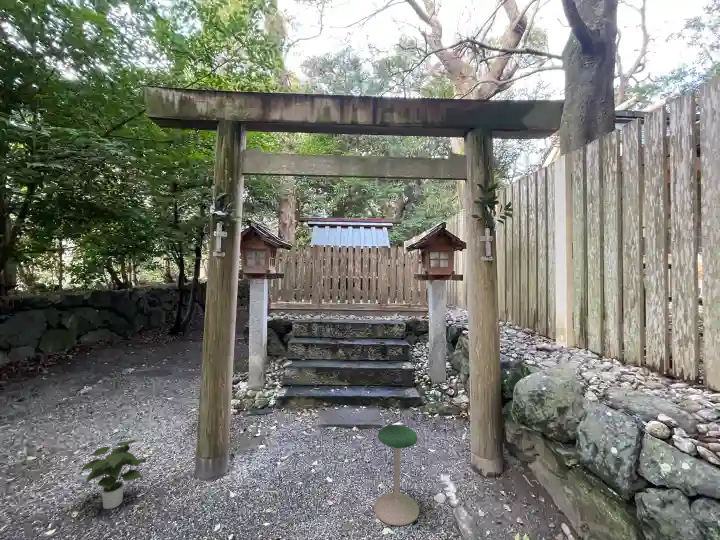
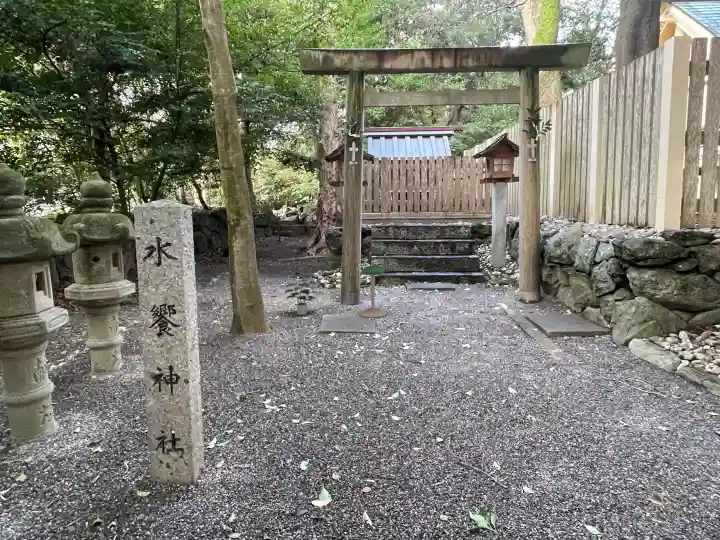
stool: present [374,425,419,526] -> present [360,267,386,318]

